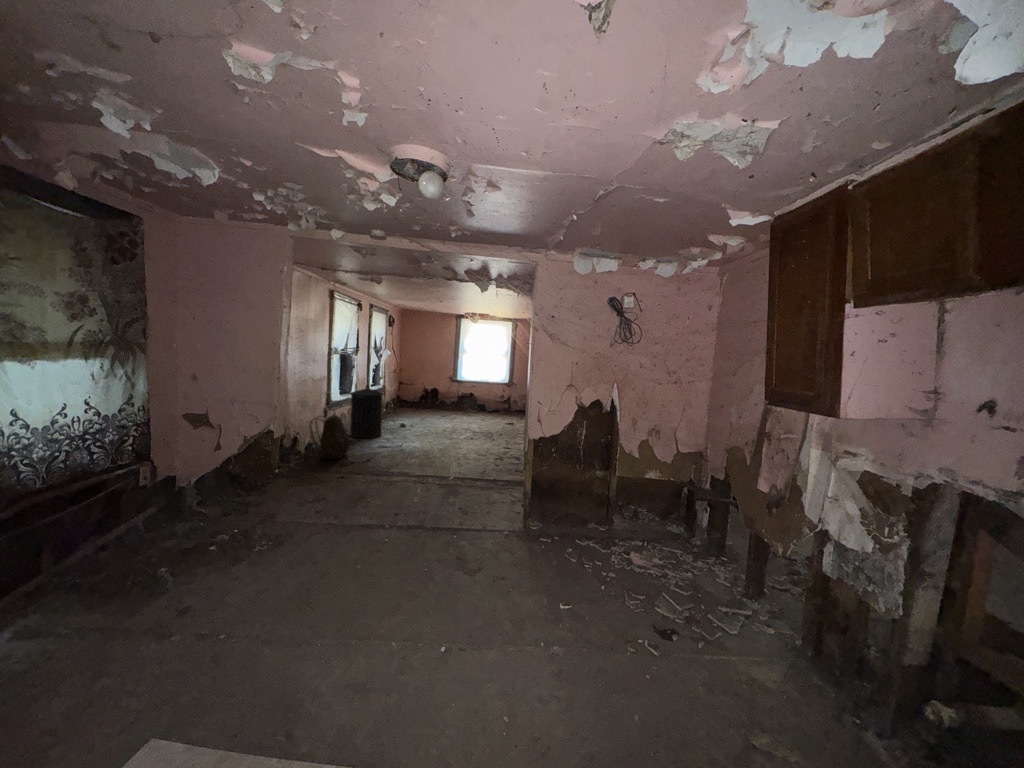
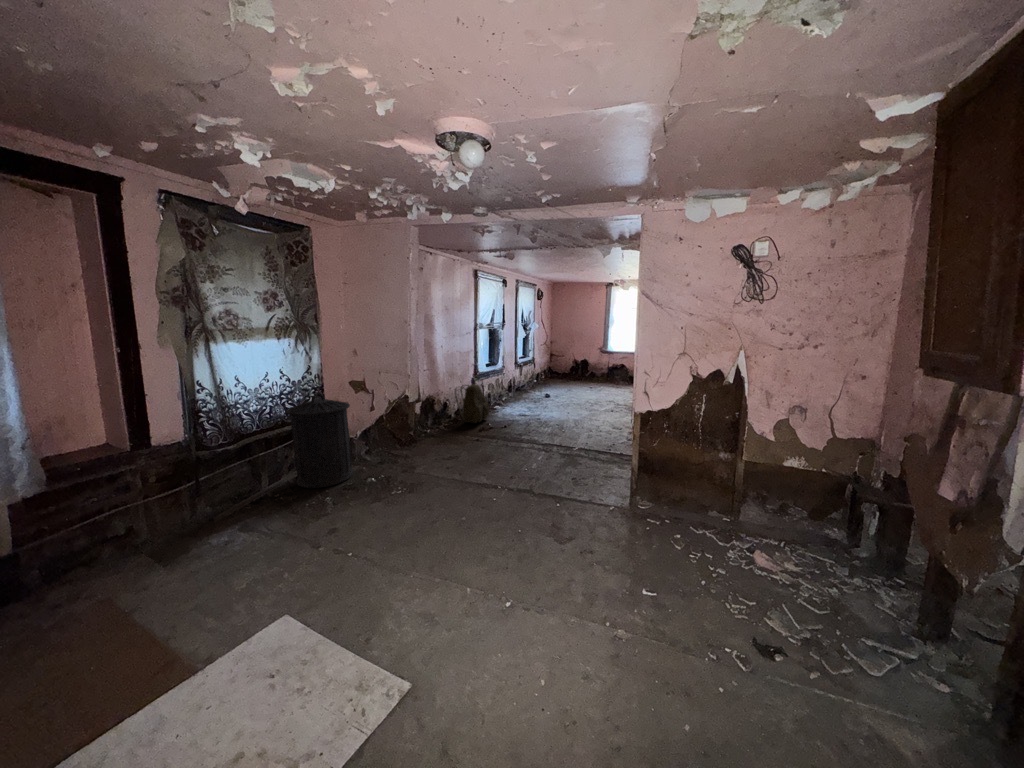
trash can: present [350,385,384,438] -> present [286,393,353,488]

